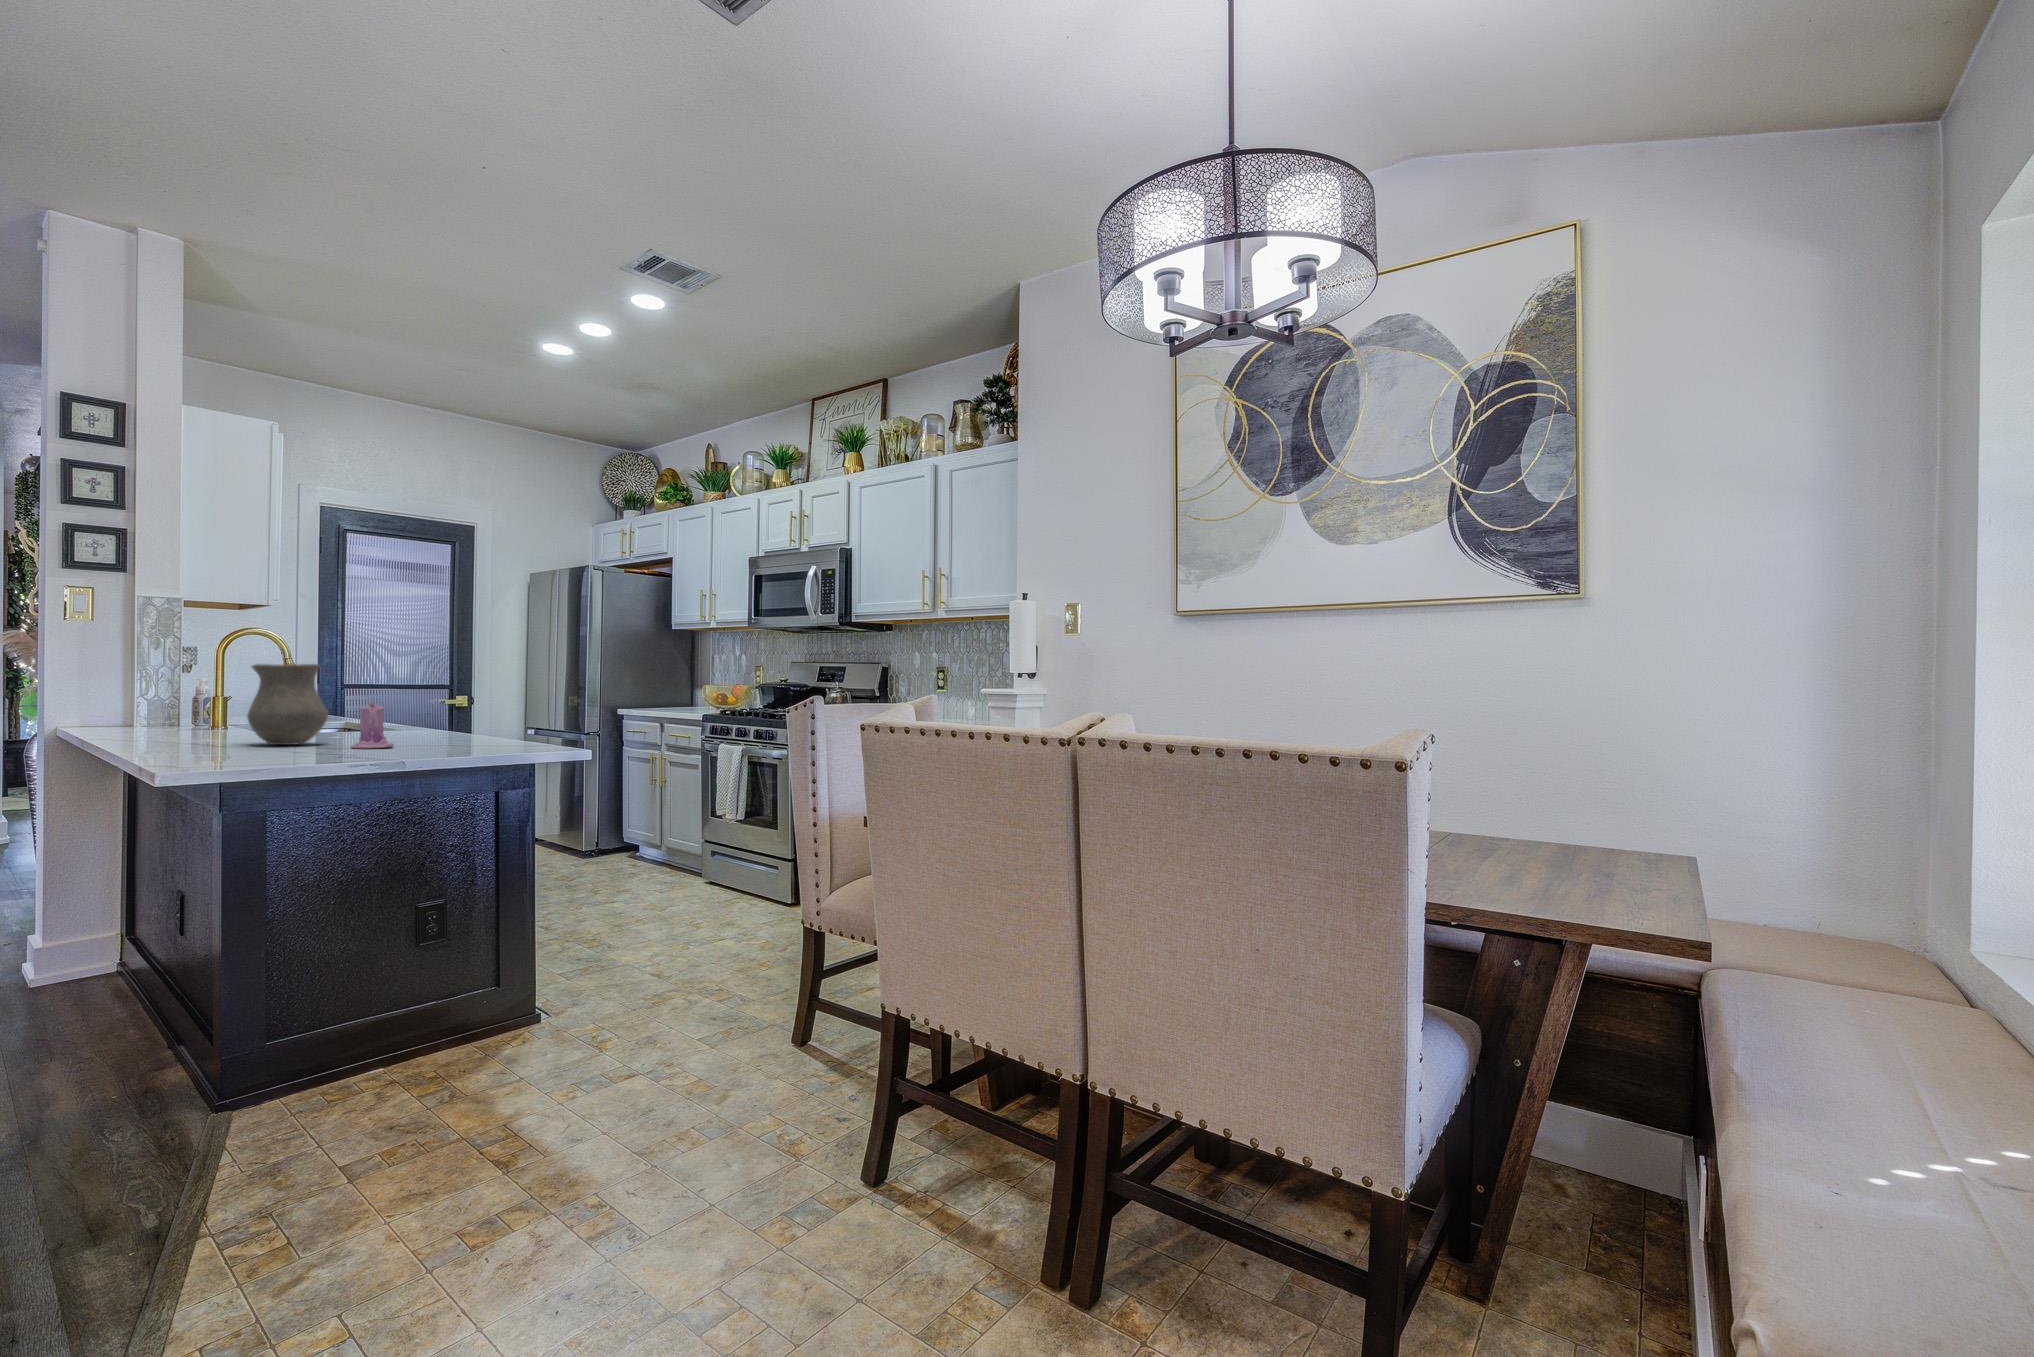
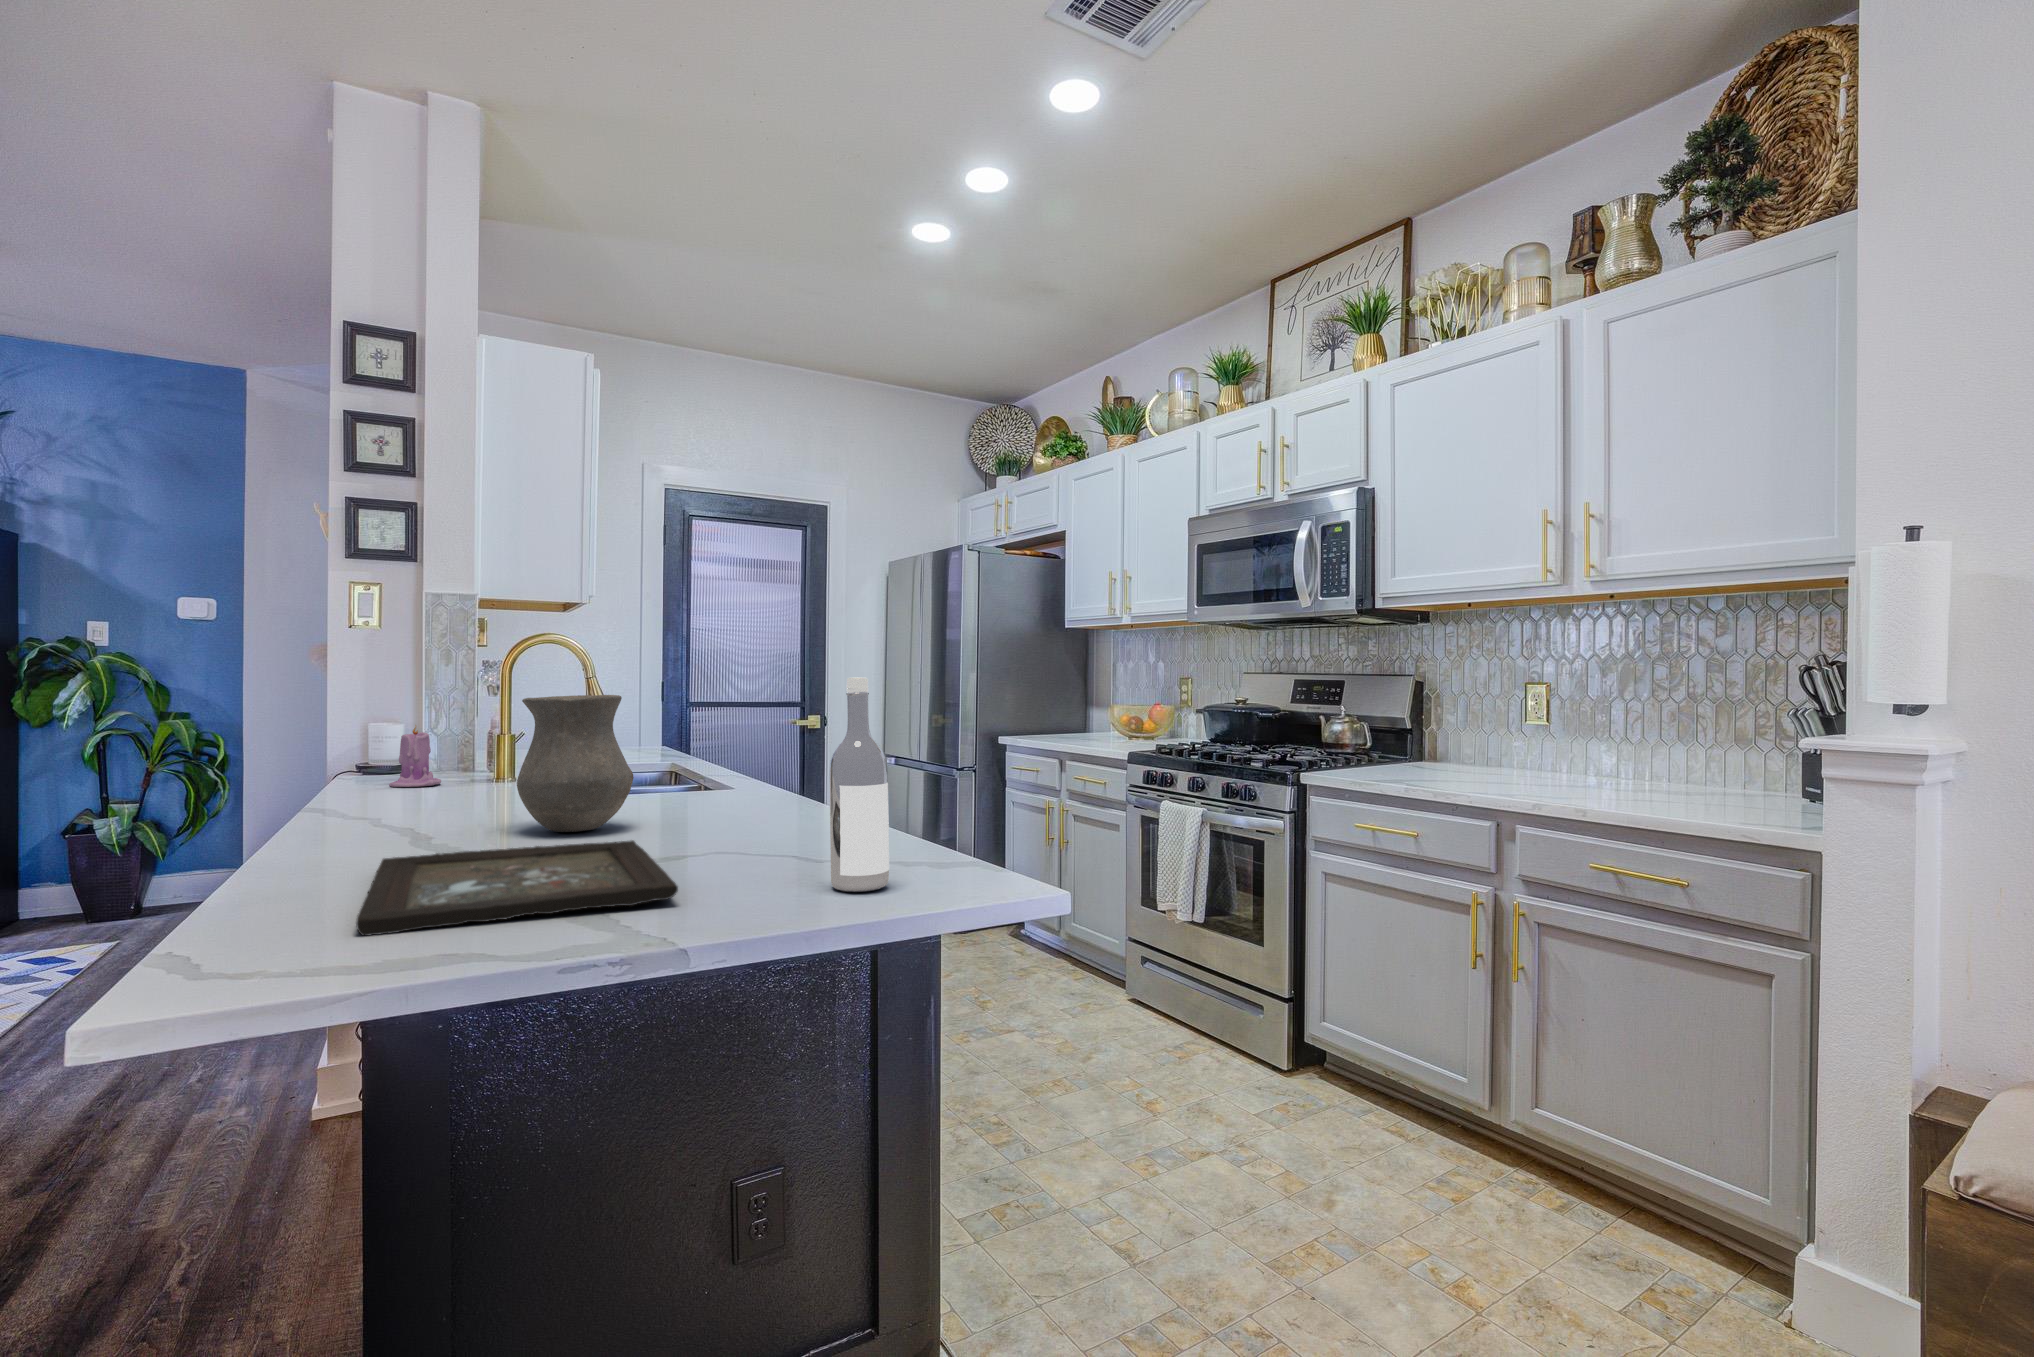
wine bottle: none [460,653,493,757] -> present [830,678,889,892]
candle: present [351,700,394,749] -> present [389,727,441,787]
tray: none [179,743,374,767] -> present [356,840,678,936]

